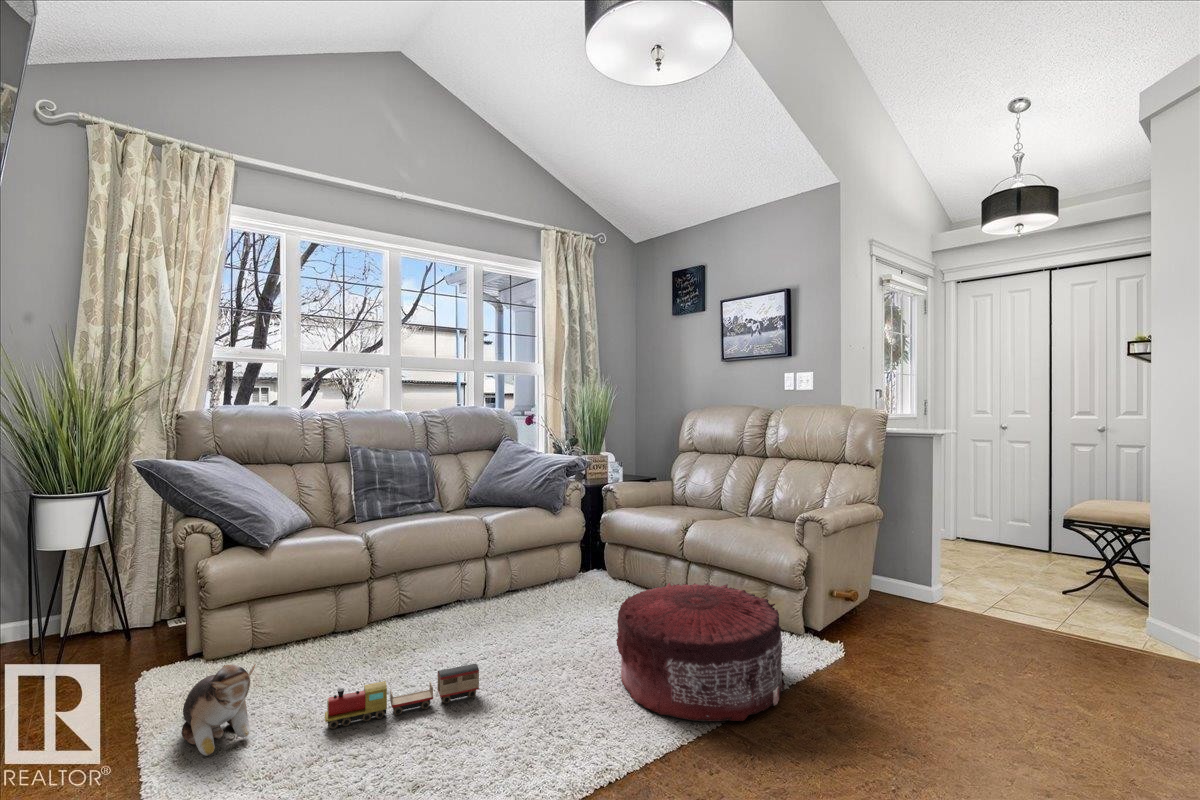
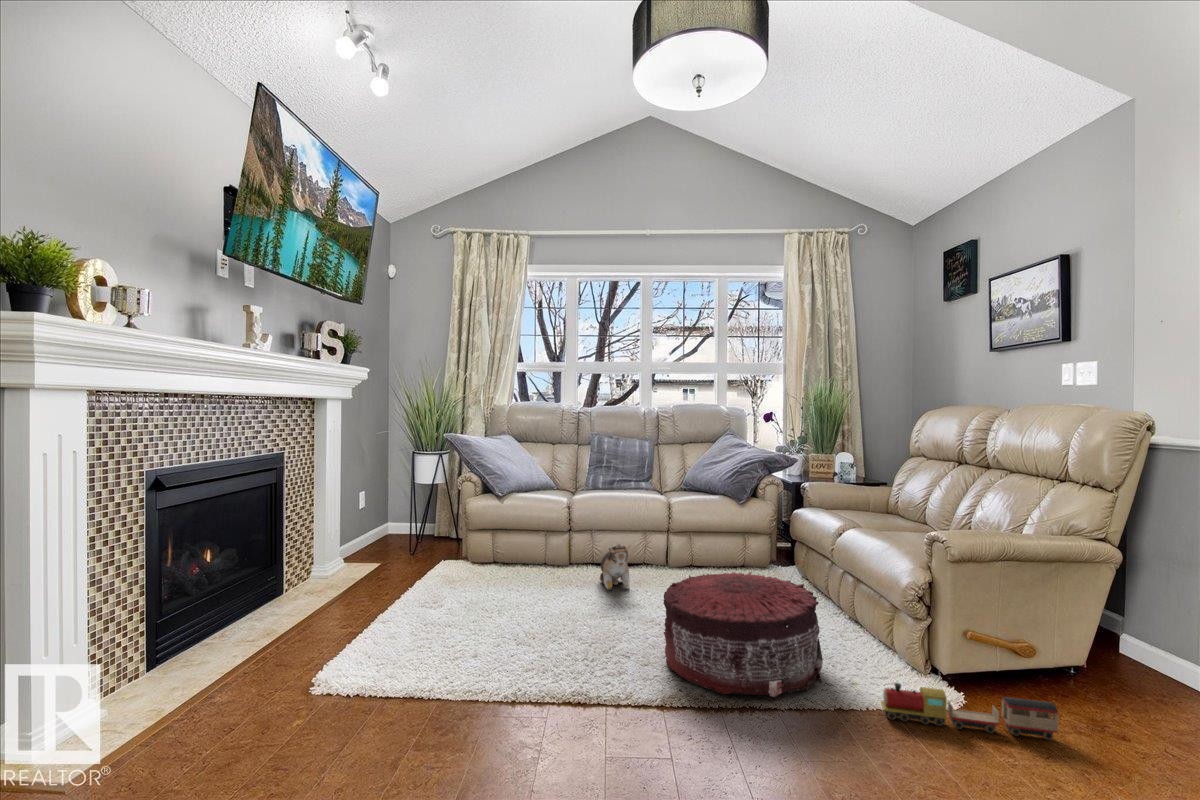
toy train: present [325,663,479,729] -> present [881,683,1058,740]
plush toy: present [182,664,256,756] -> present [600,543,630,590]

